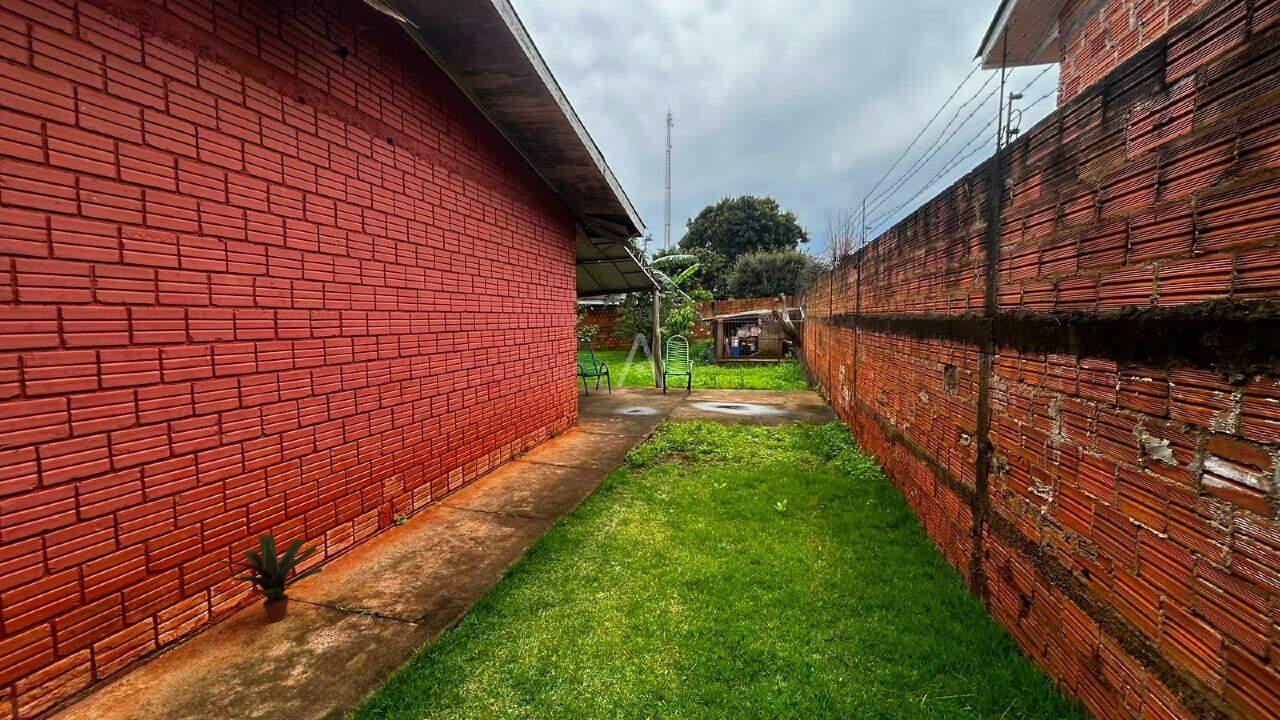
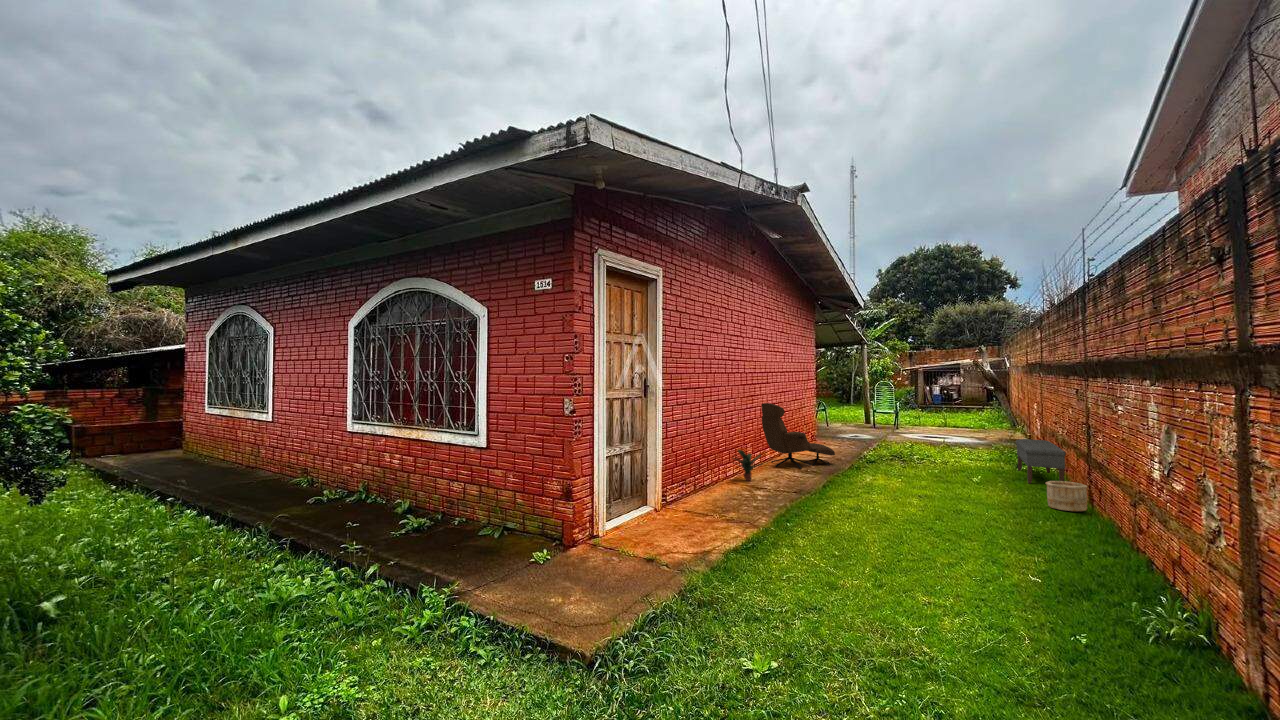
lounge chair: none [418,394,559,520] -> present [762,403,835,469]
bench: none [833,433,918,527] -> present [1016,439,1066,484]
wooden bucket: none [919,565,1004,655] -> present [1046,481,1087,511]

